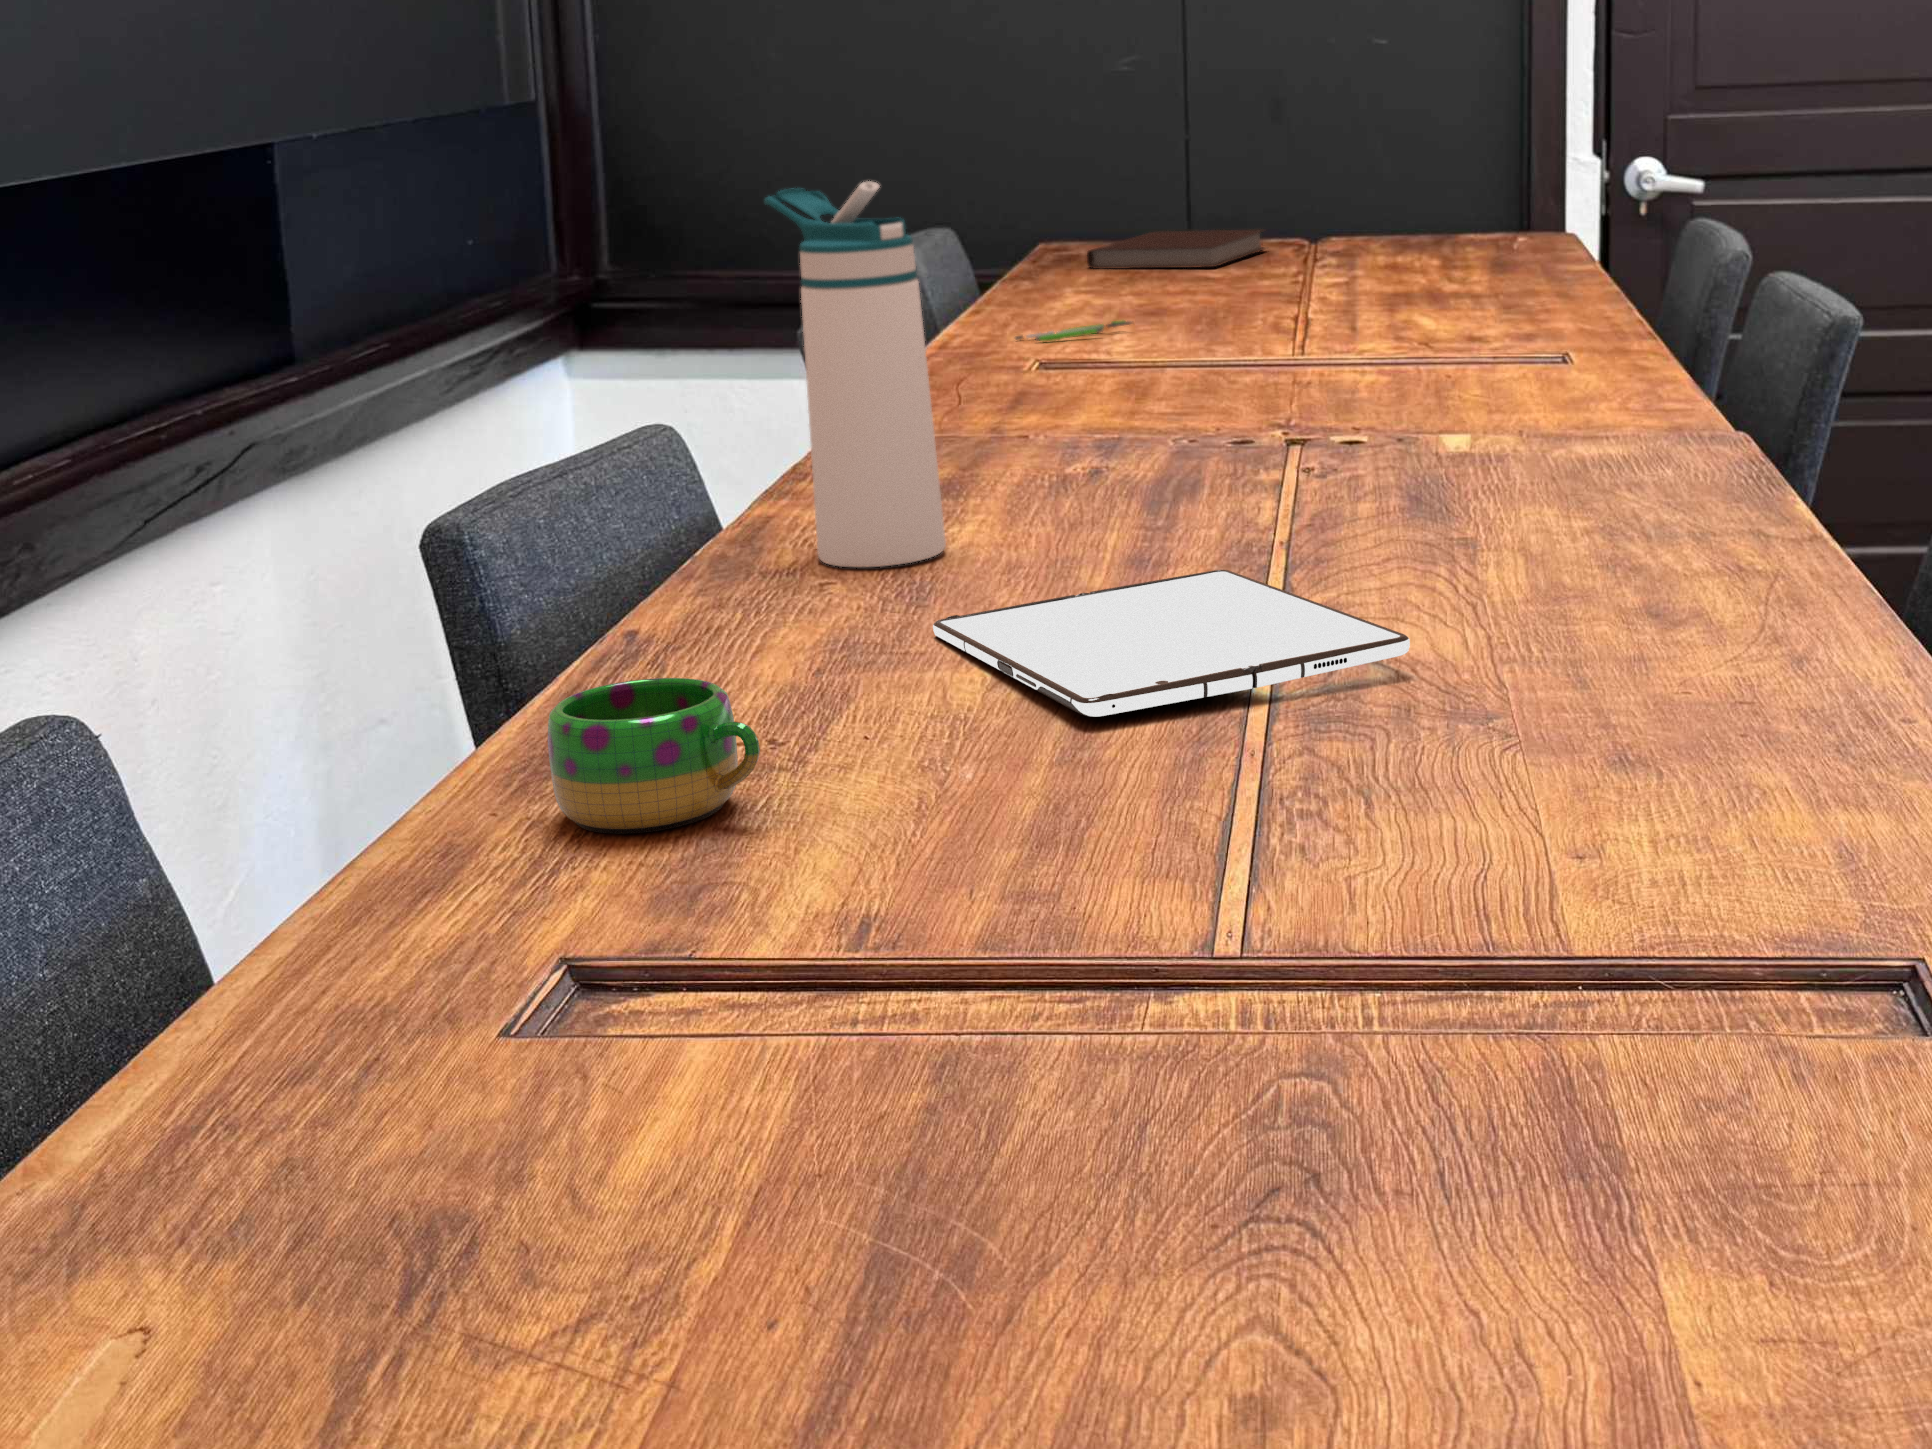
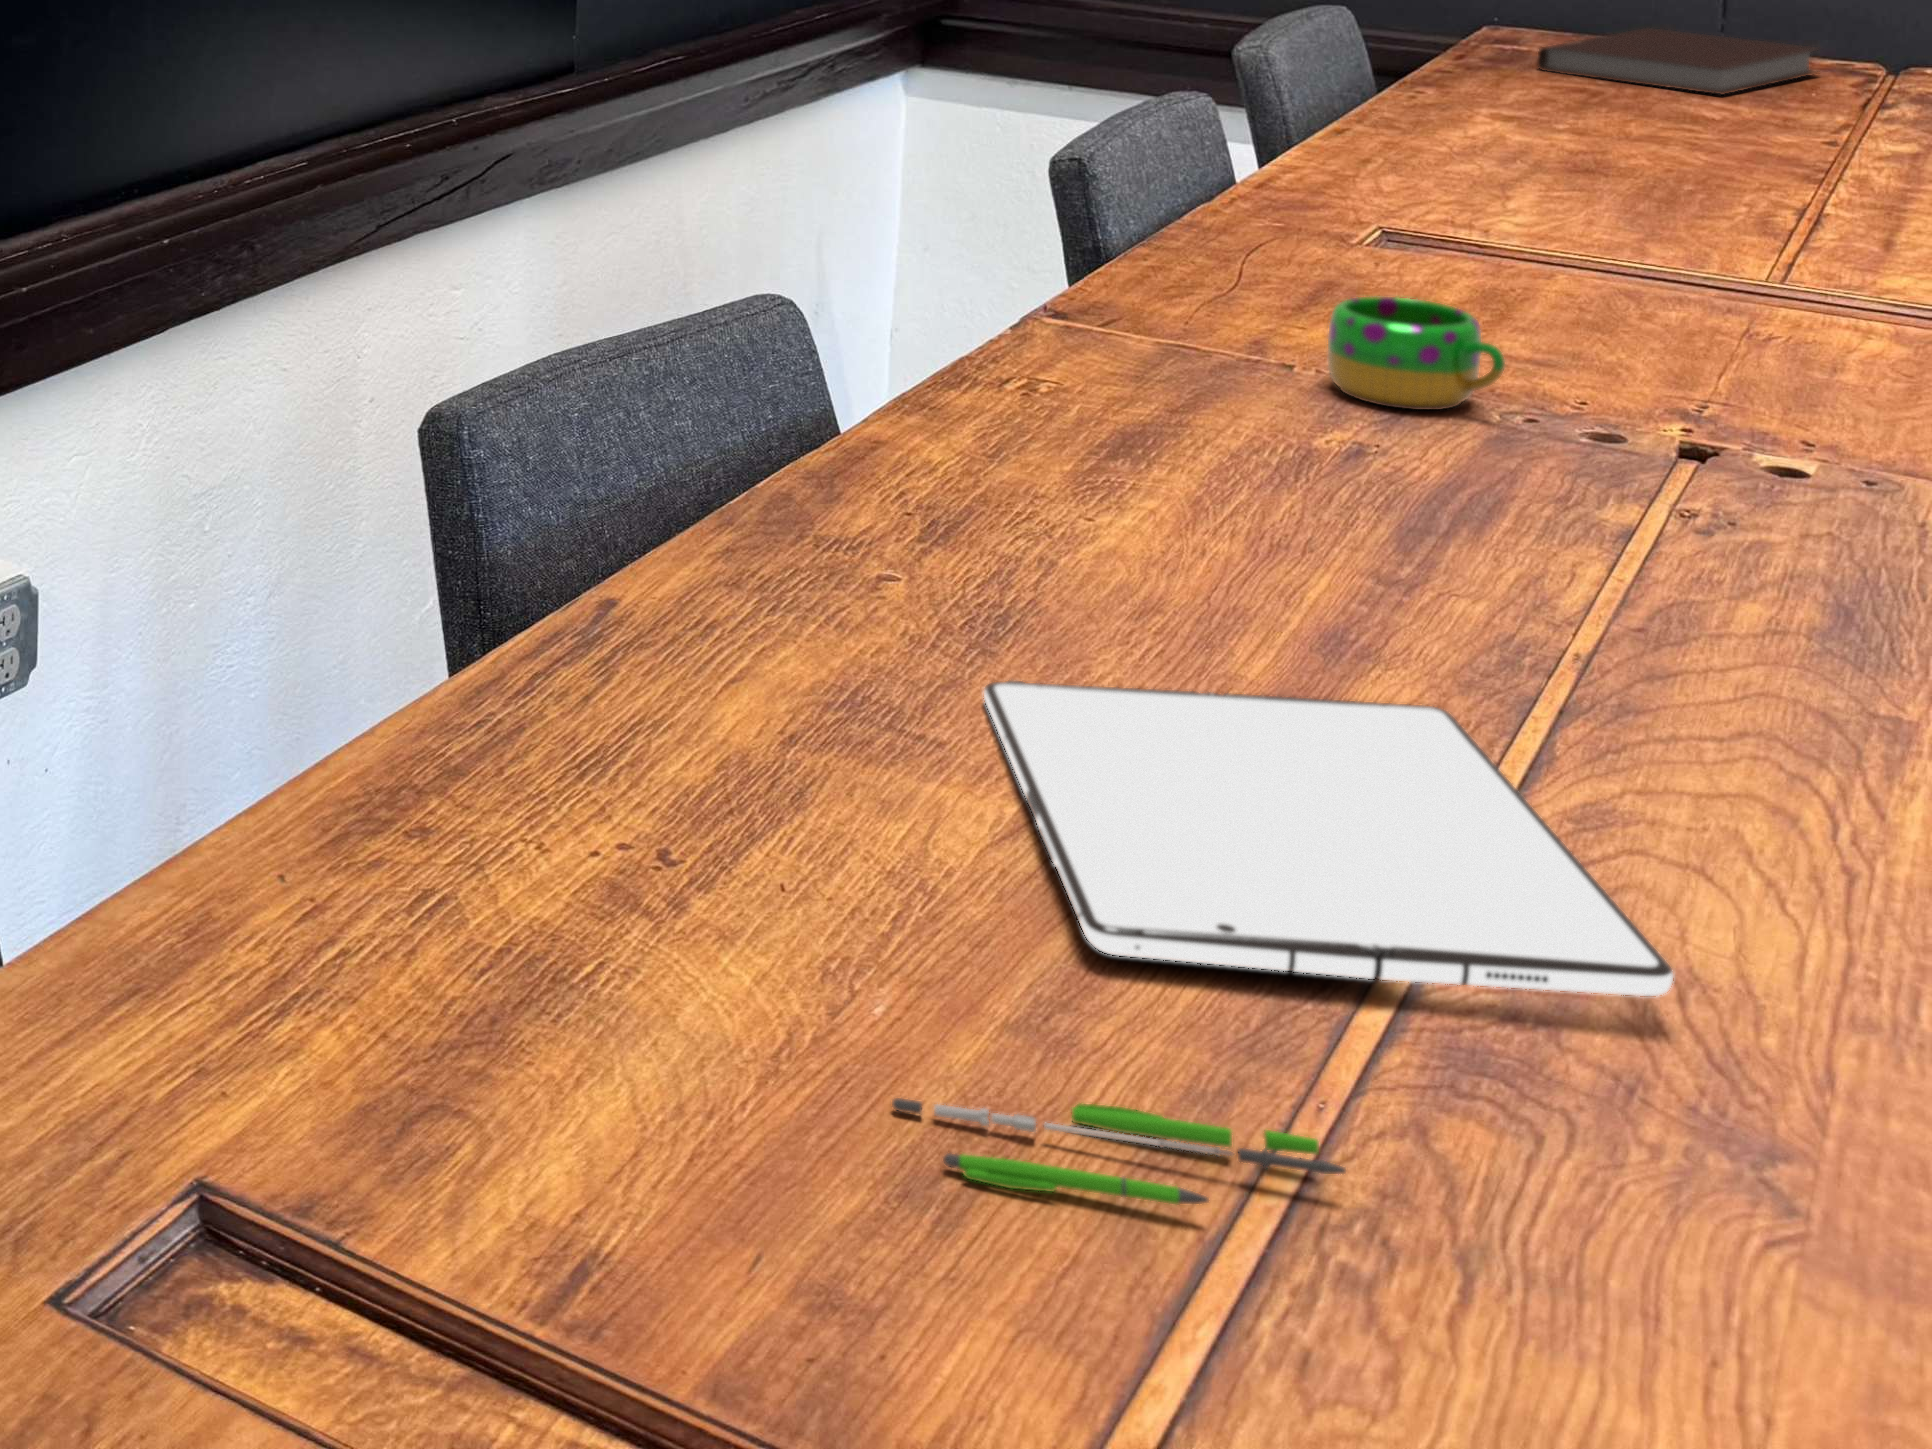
water bottle: present [764,182,946,567] -> none [916,61,1095,553]
pen: present [1015,321,1131,341] -> present [892,1098,1346,1204]
mug: present [548,678,760,834] -> present [1328,296,1505,410]

